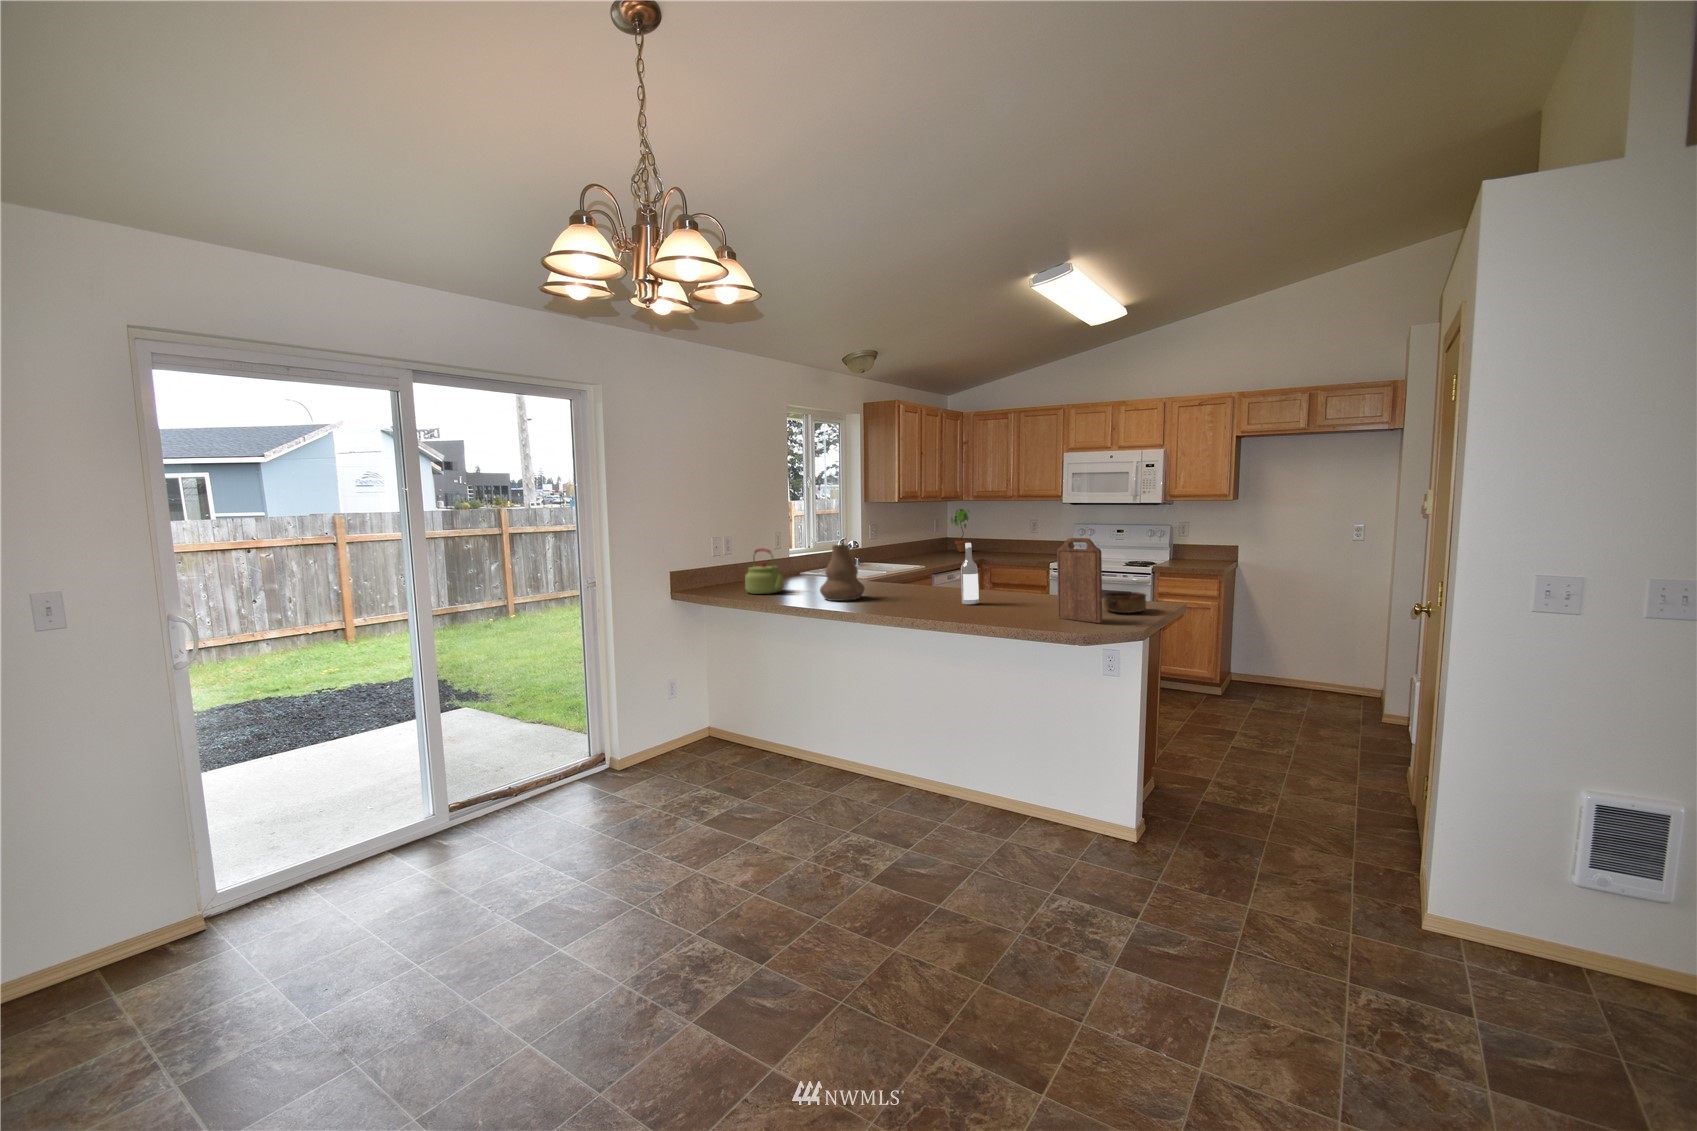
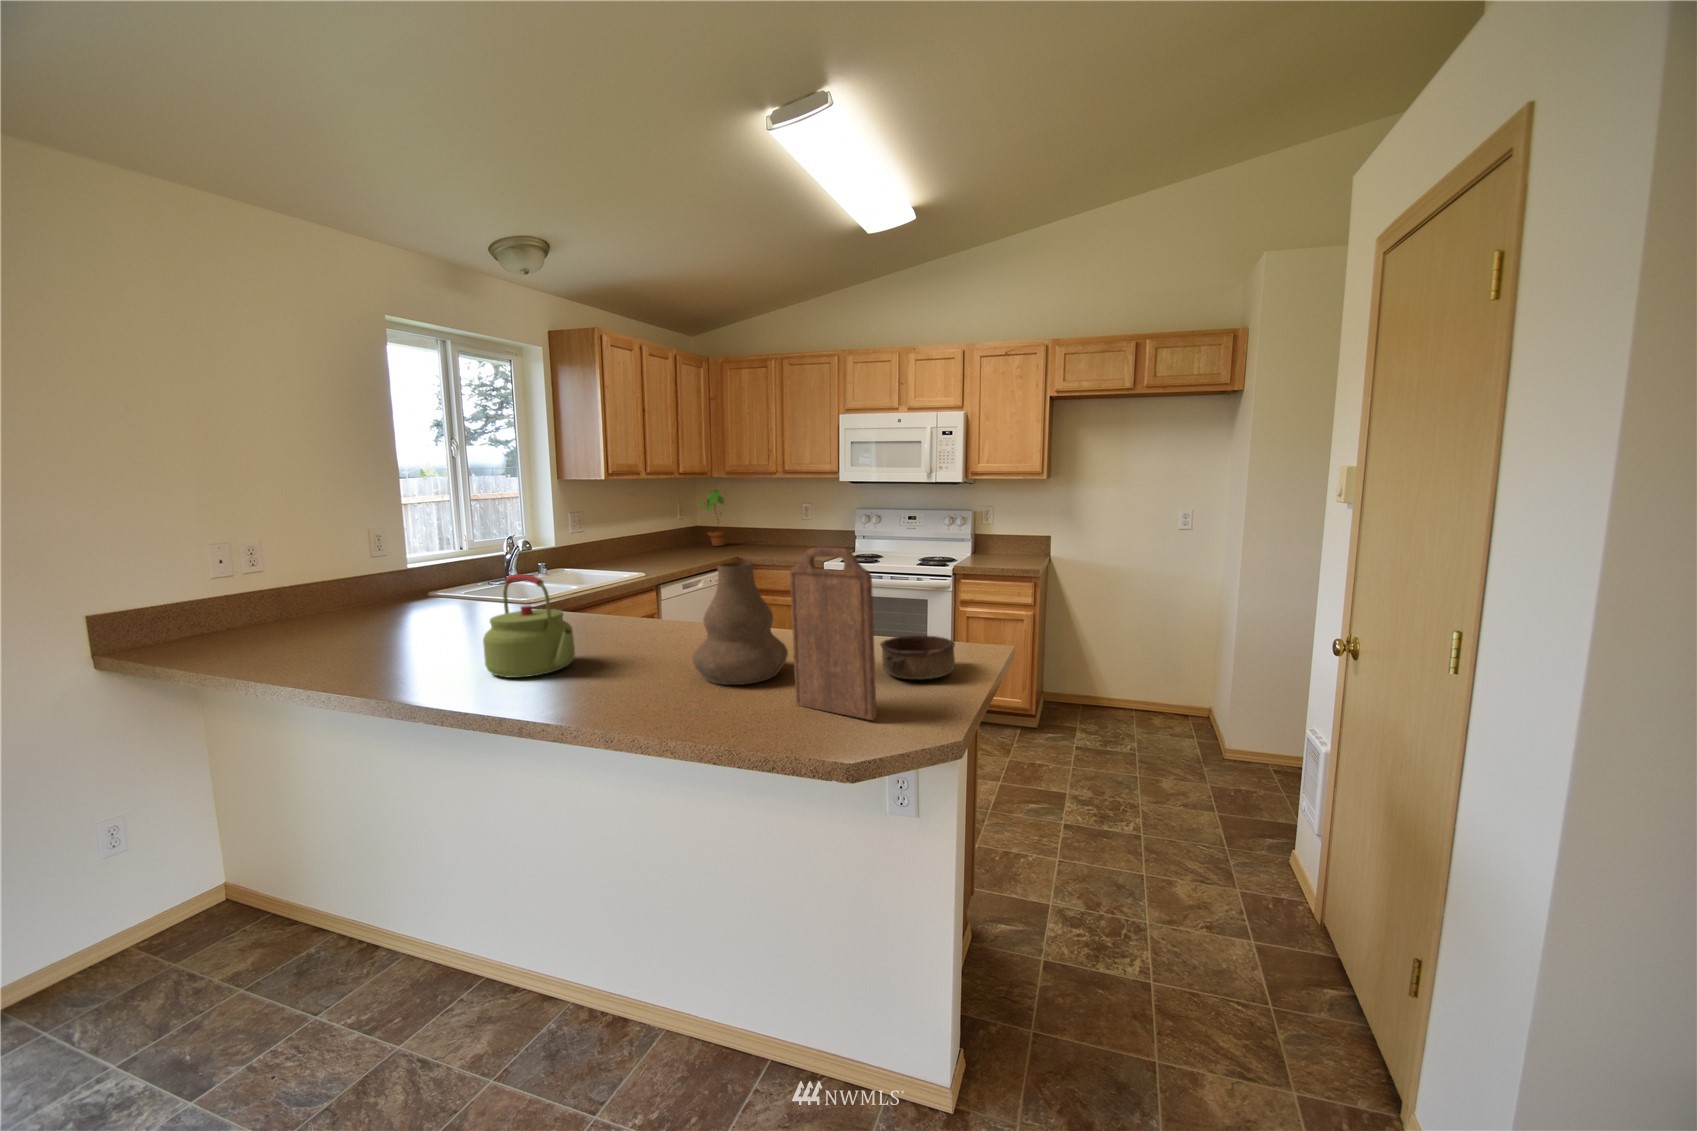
wine bottle: present [961,543,979,605] -> none [629,552,666,668]
vase: present [820,545,865,601] -> present [693,562,788,685]
kettle: present [745,548,784,594] -> present [483,574,575,677]

